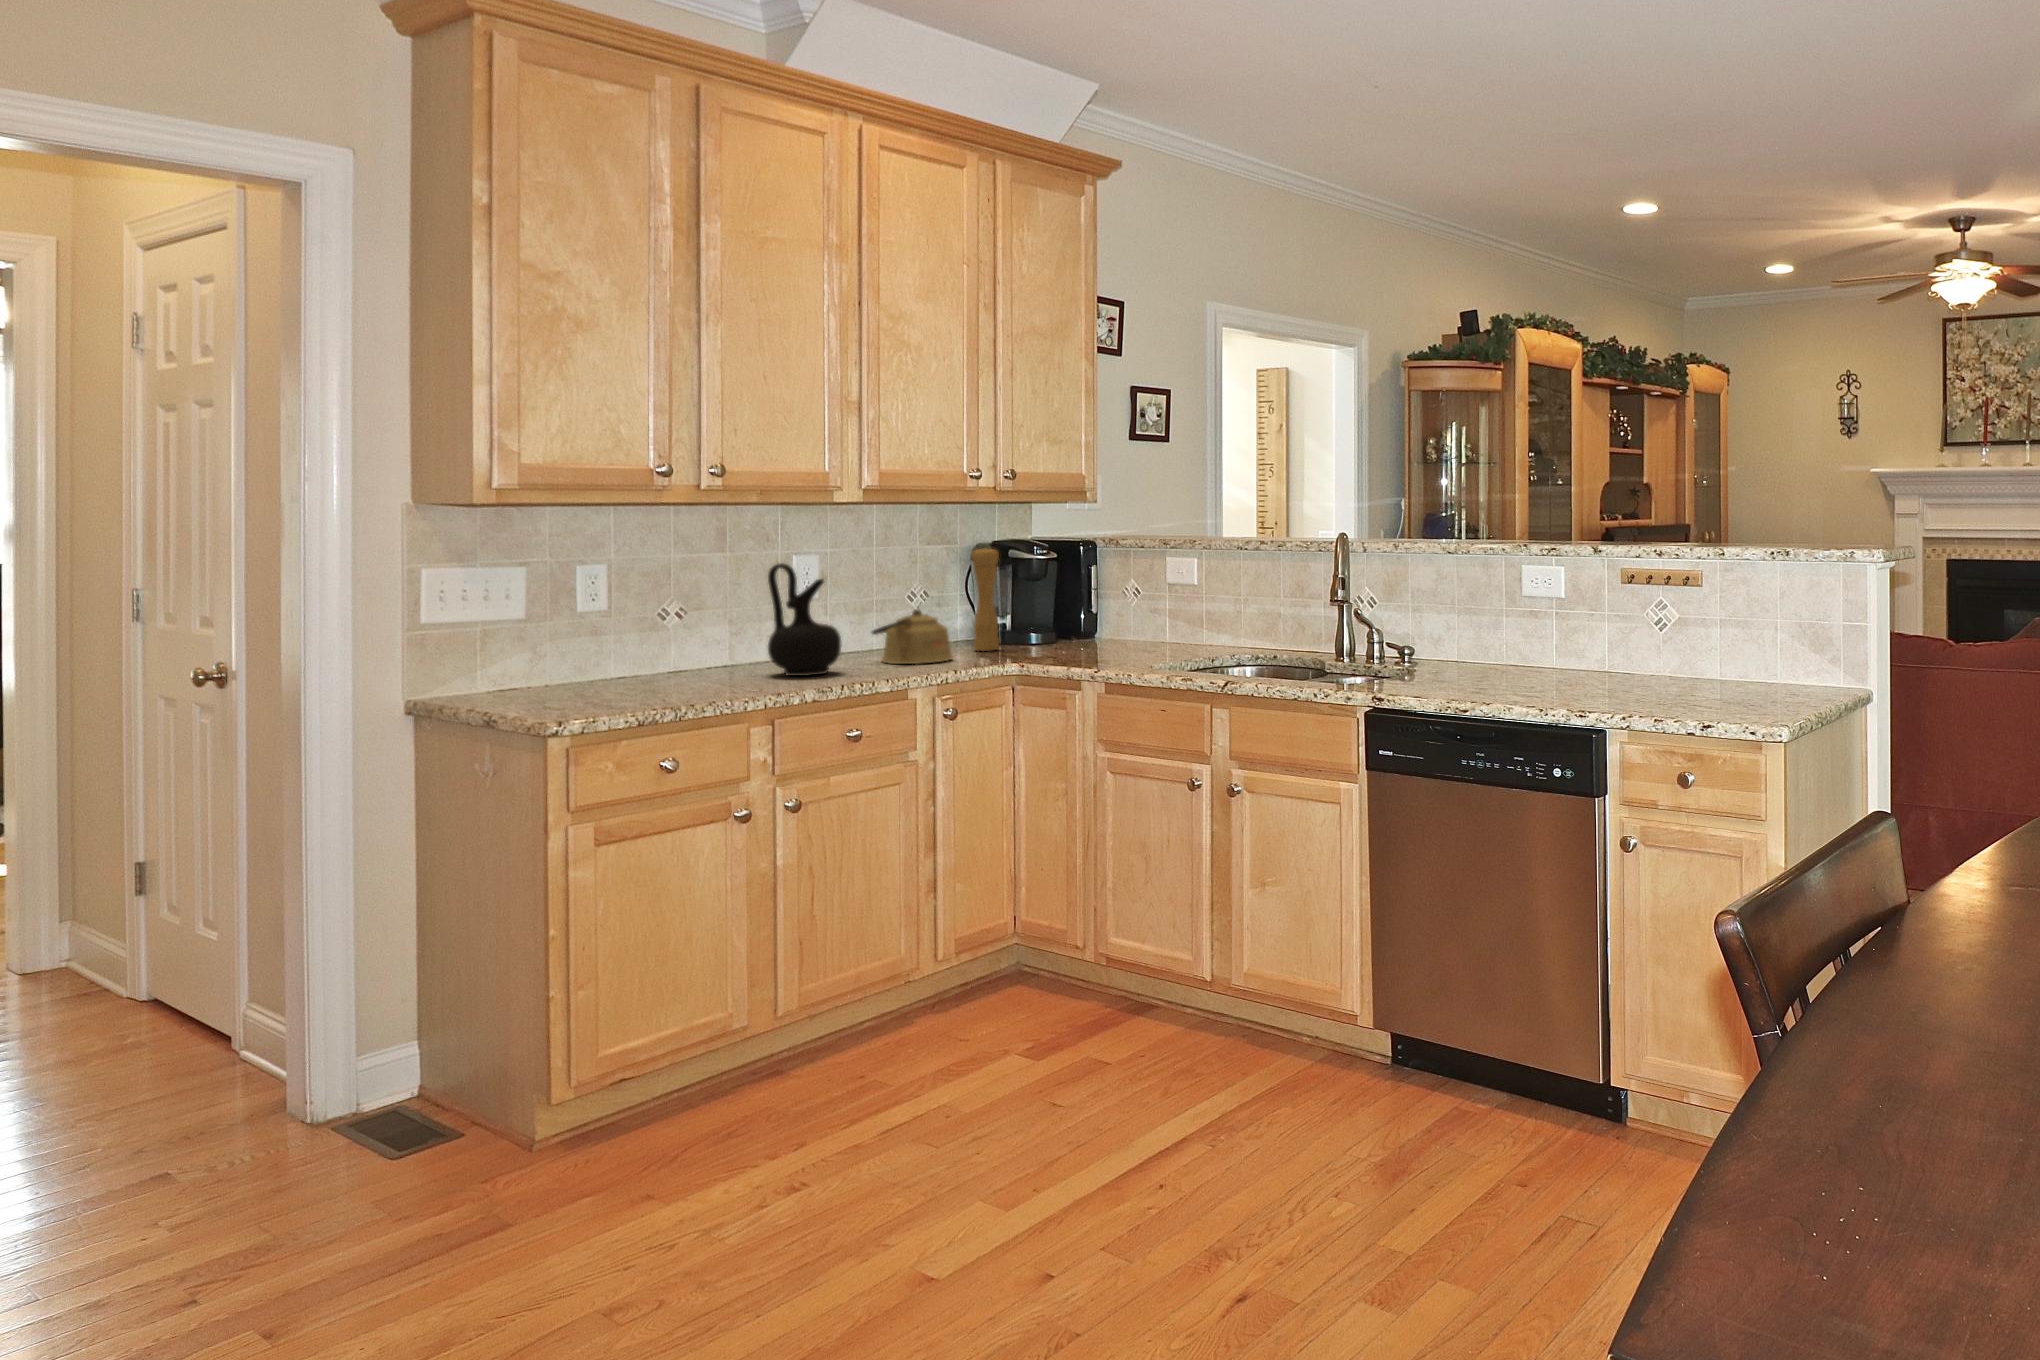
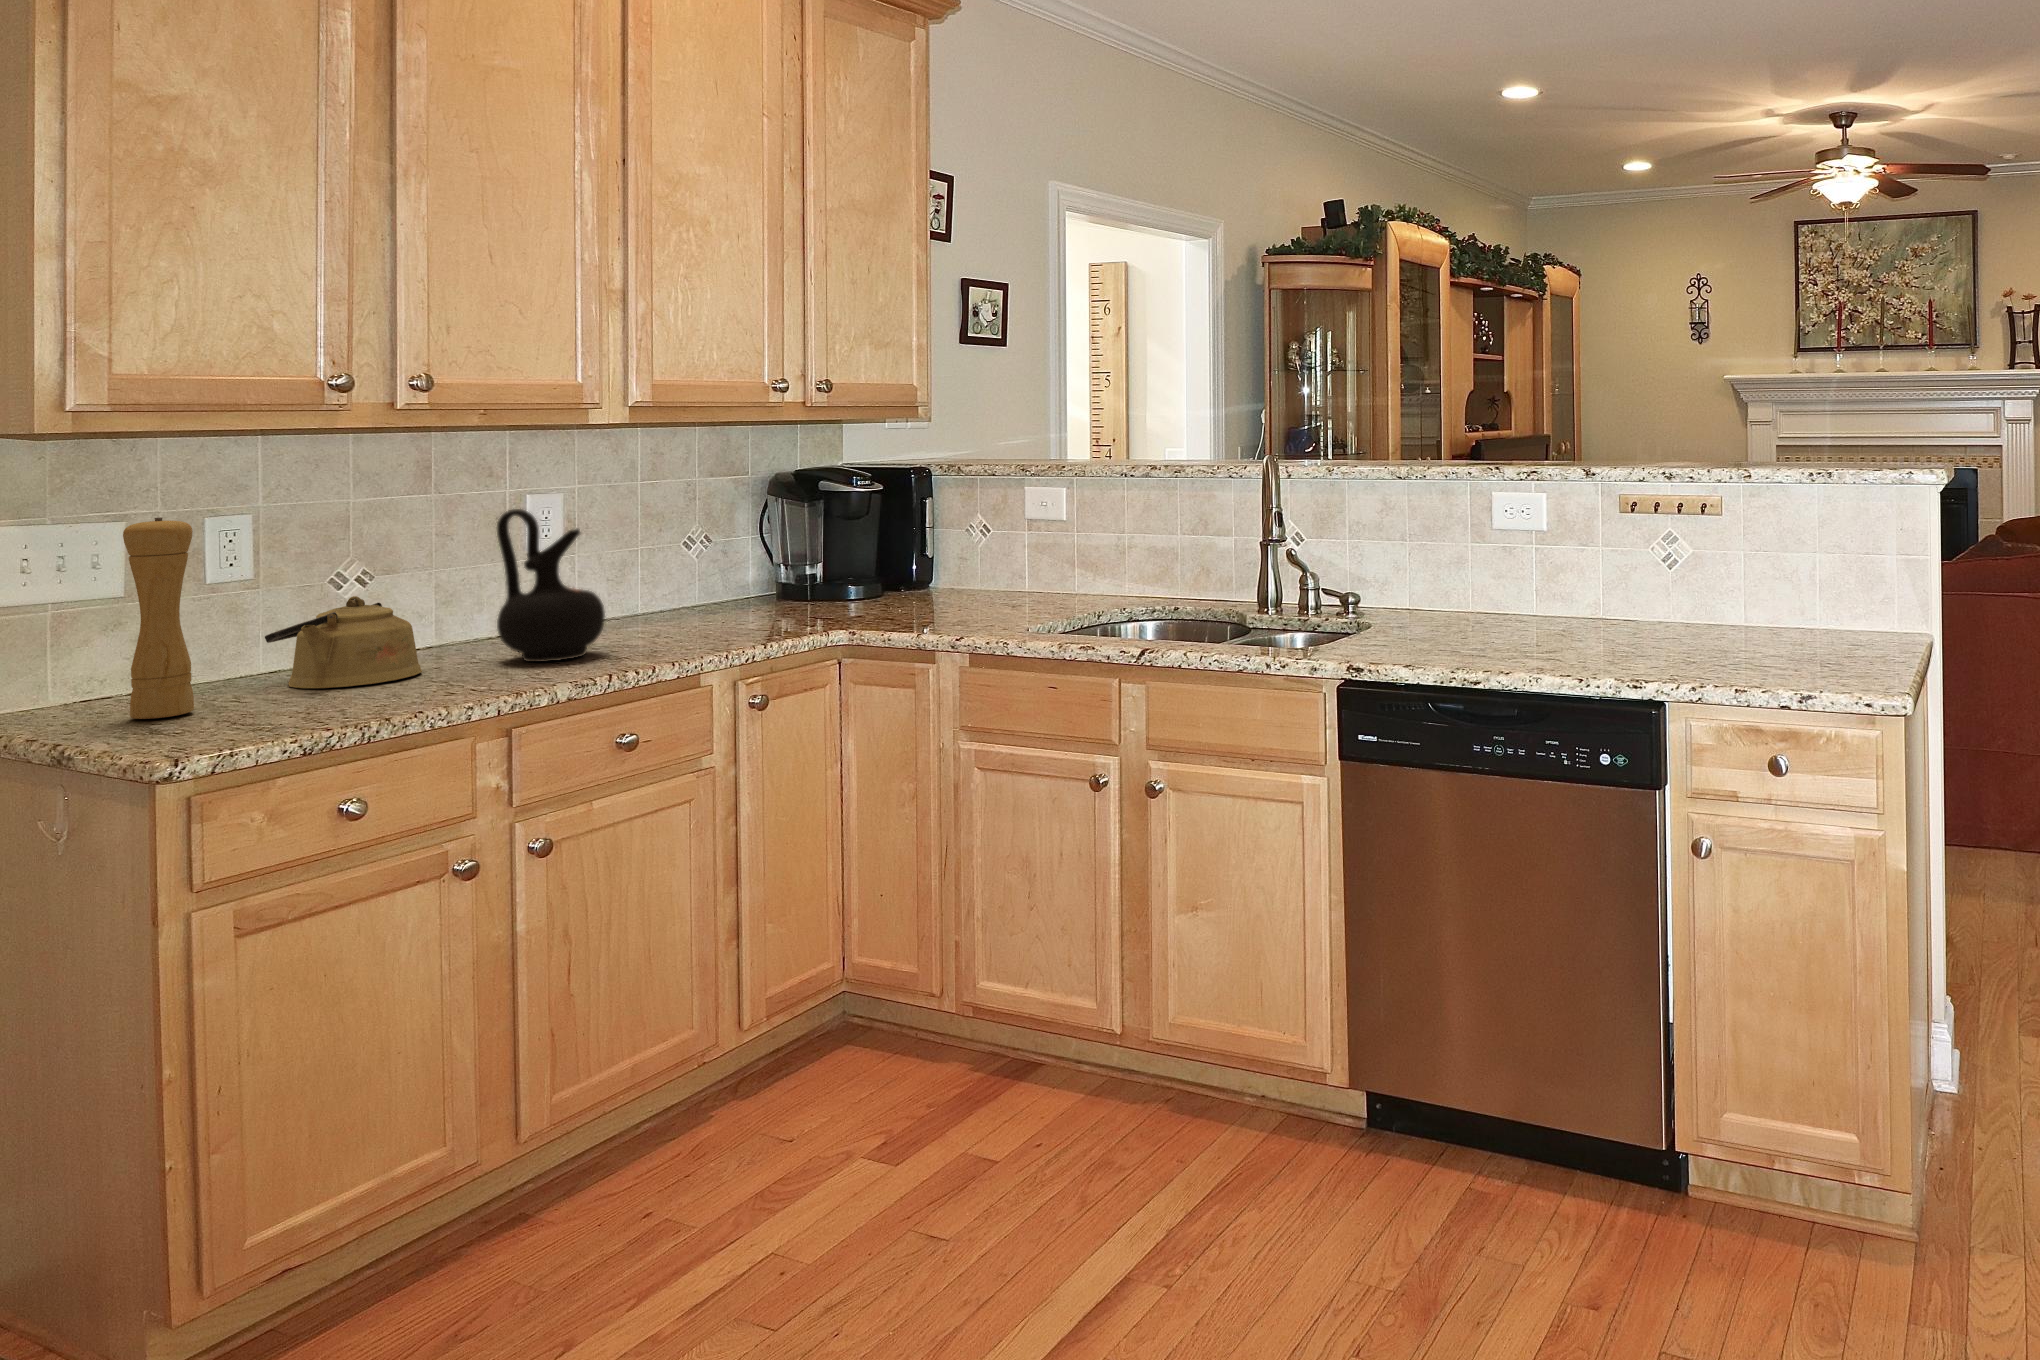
pepper mill: present [971,548,999,651] -> present [123,517,194,719]
kettle: present [872,609,952,664] -> present [265,596,422,688]

